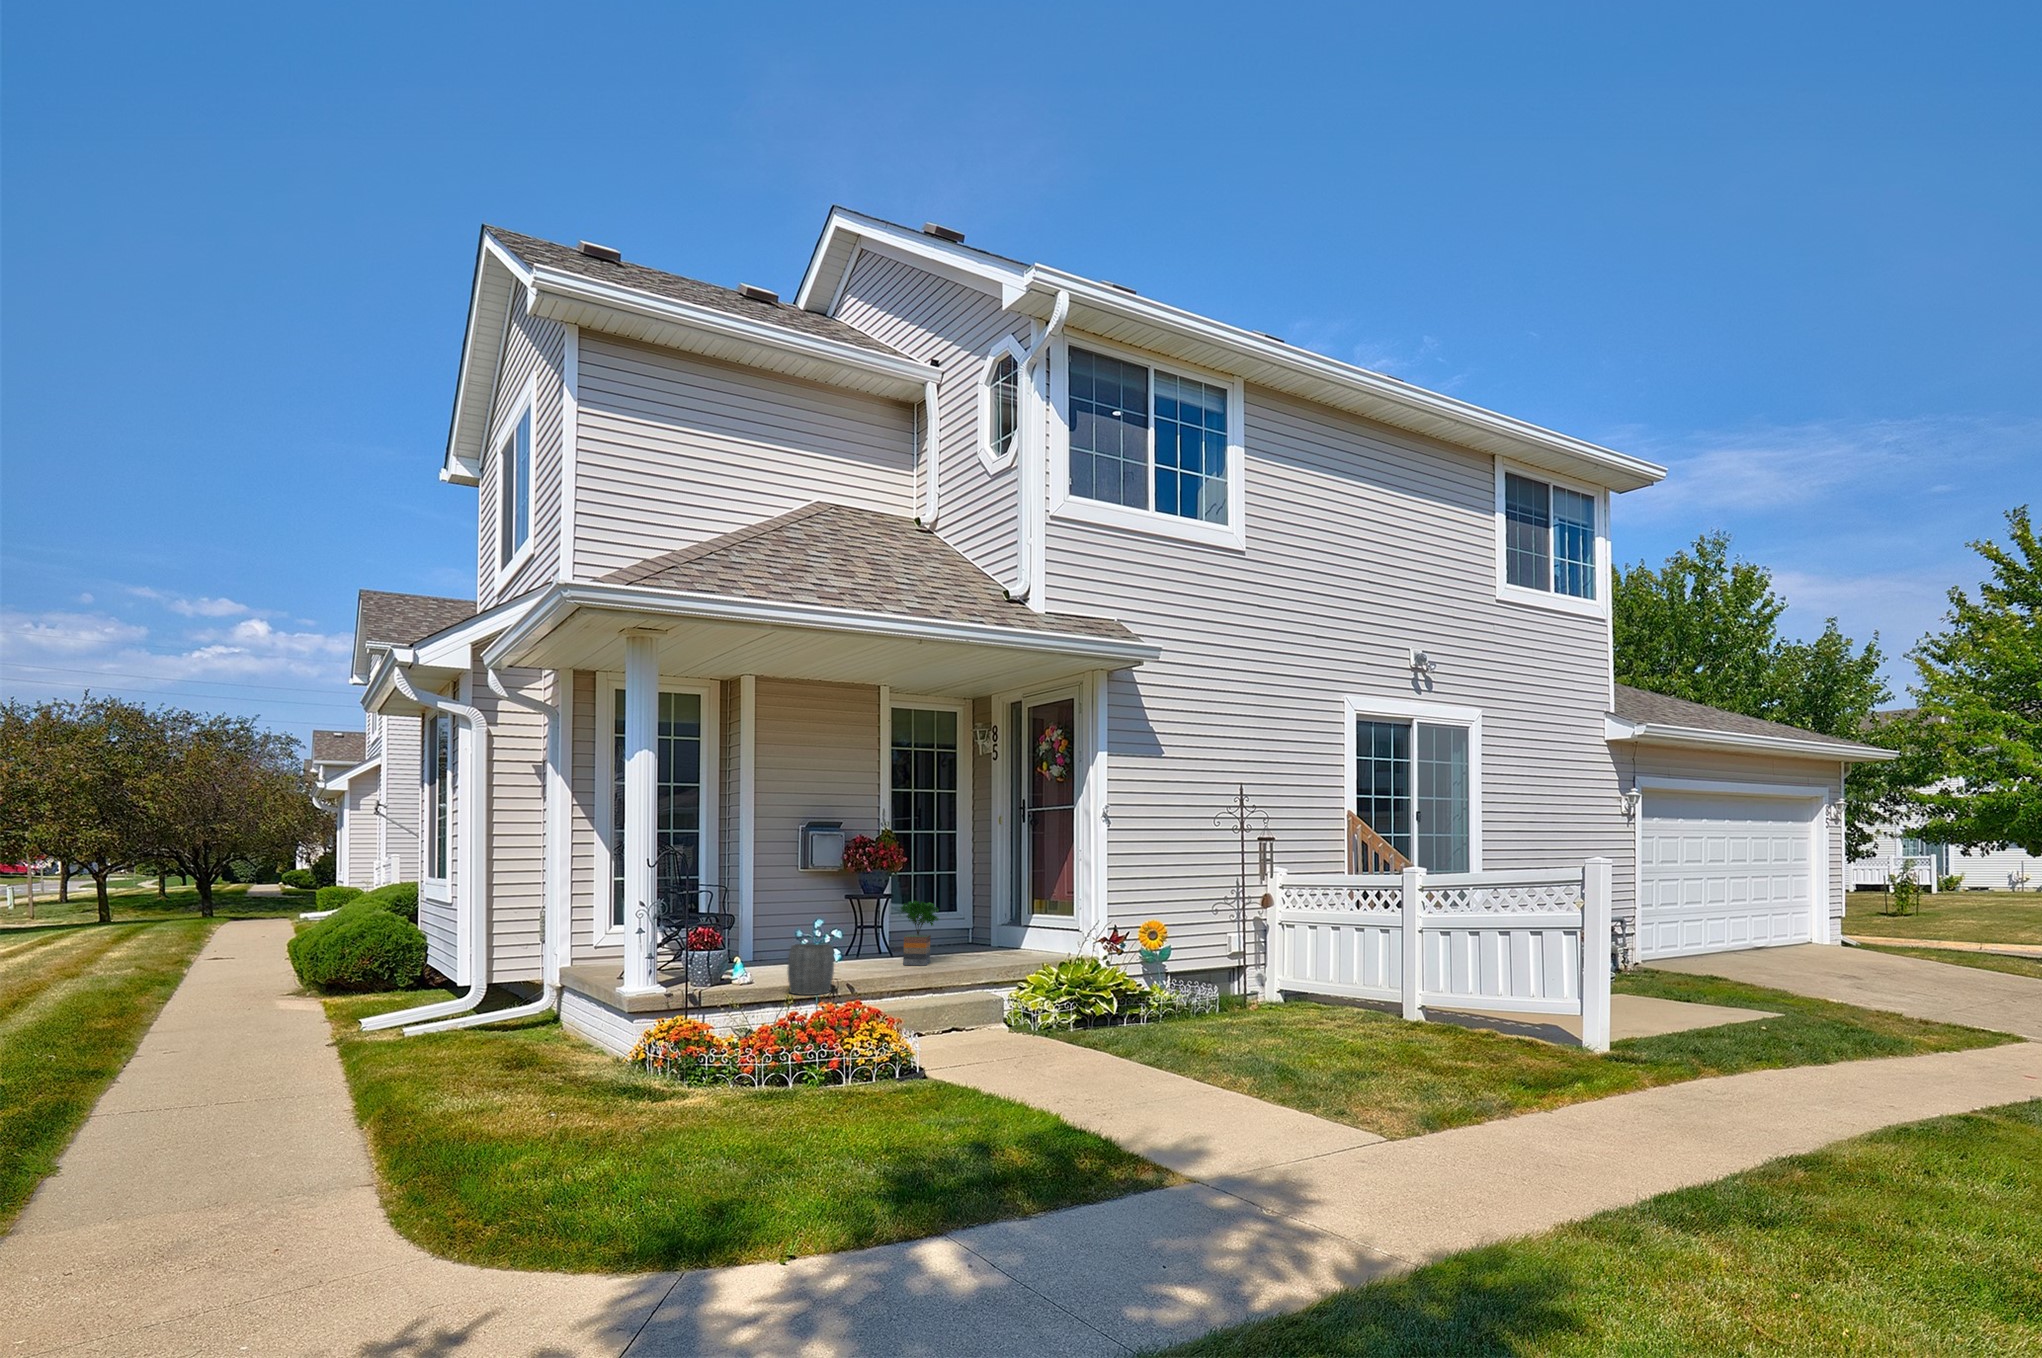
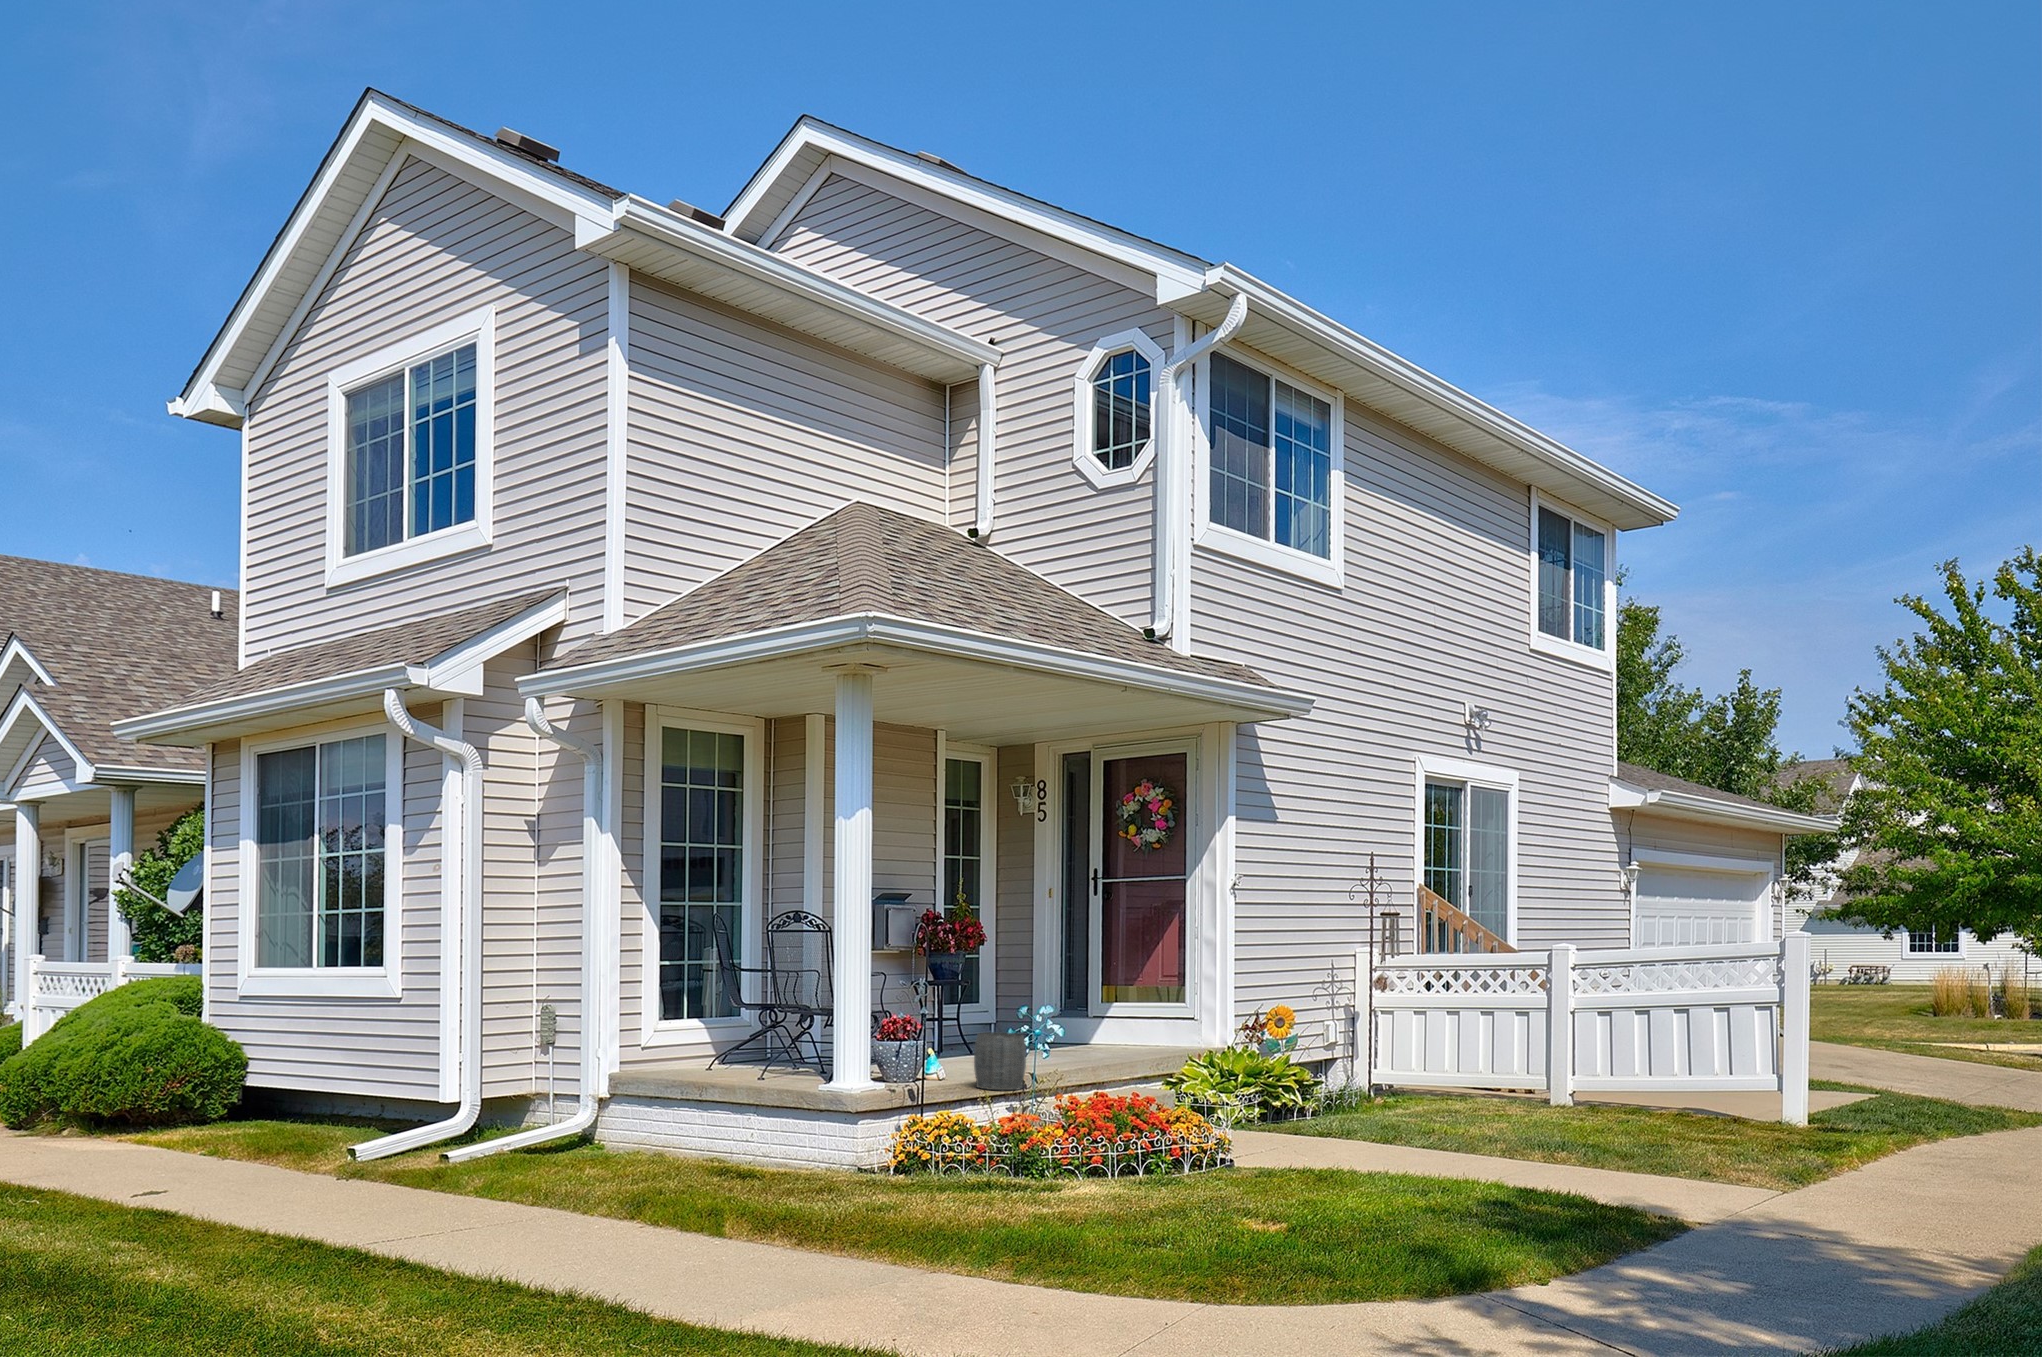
potted tree: present [901,901,939,966] -> none [1015,984,1066,1059]

